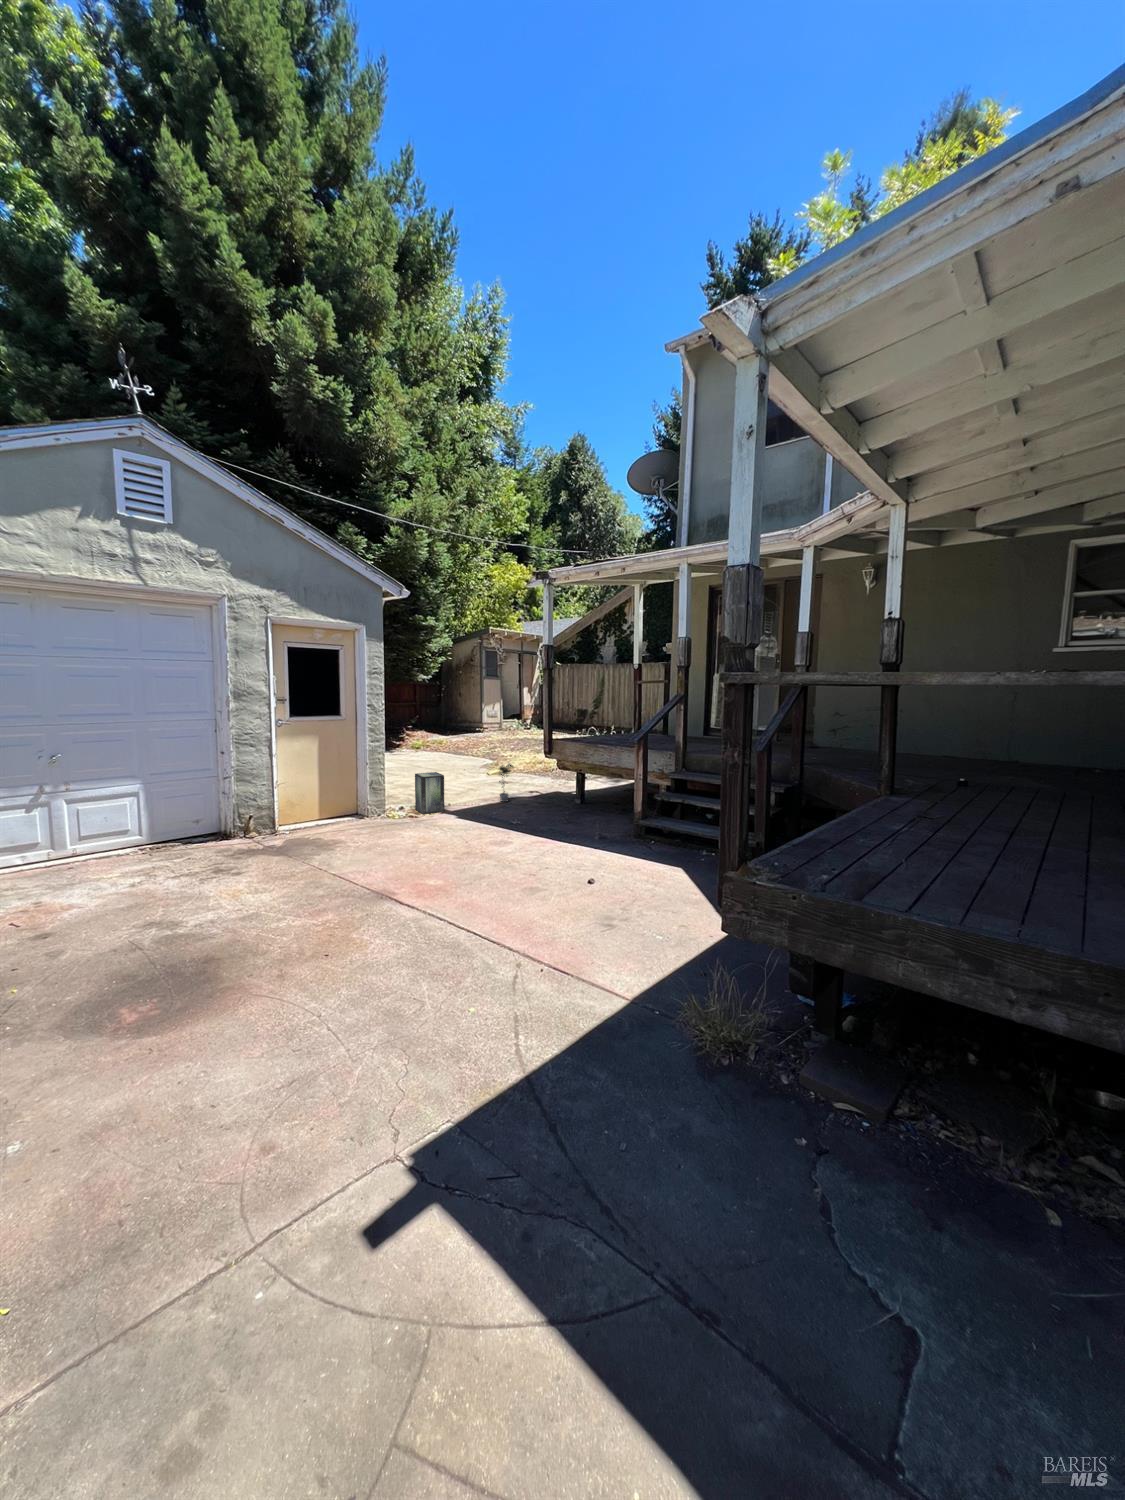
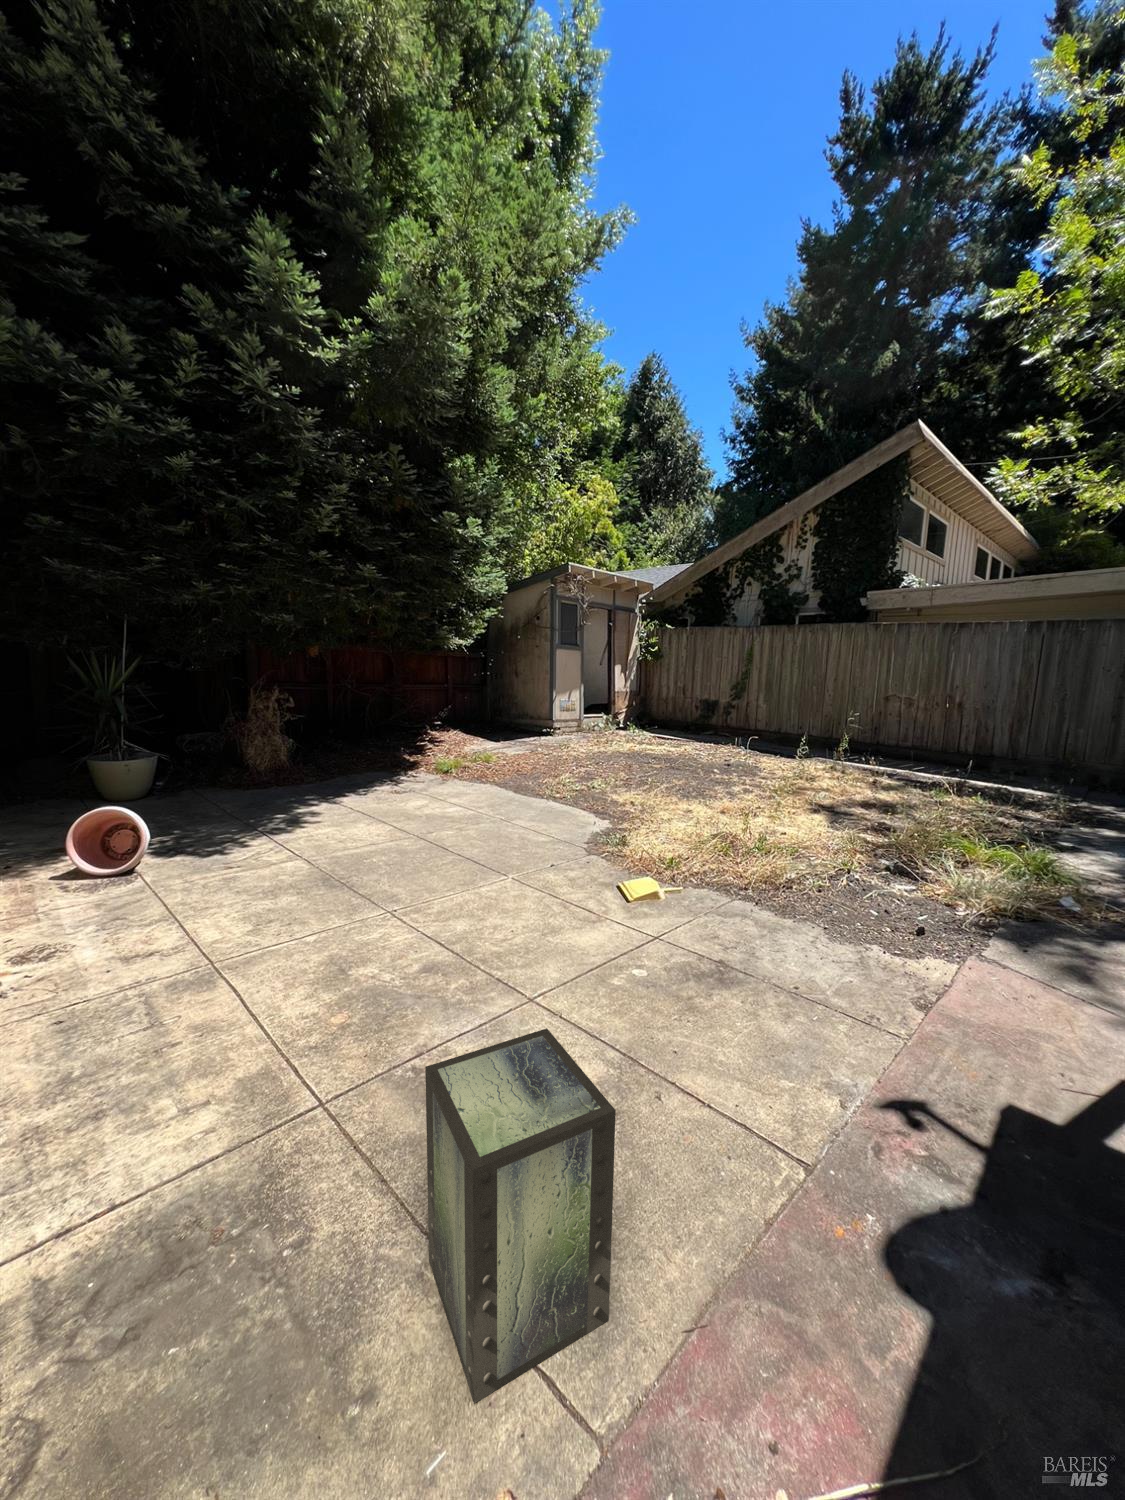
potted plant: present [499,763,513,802] -> none [803,925,900,1113]

